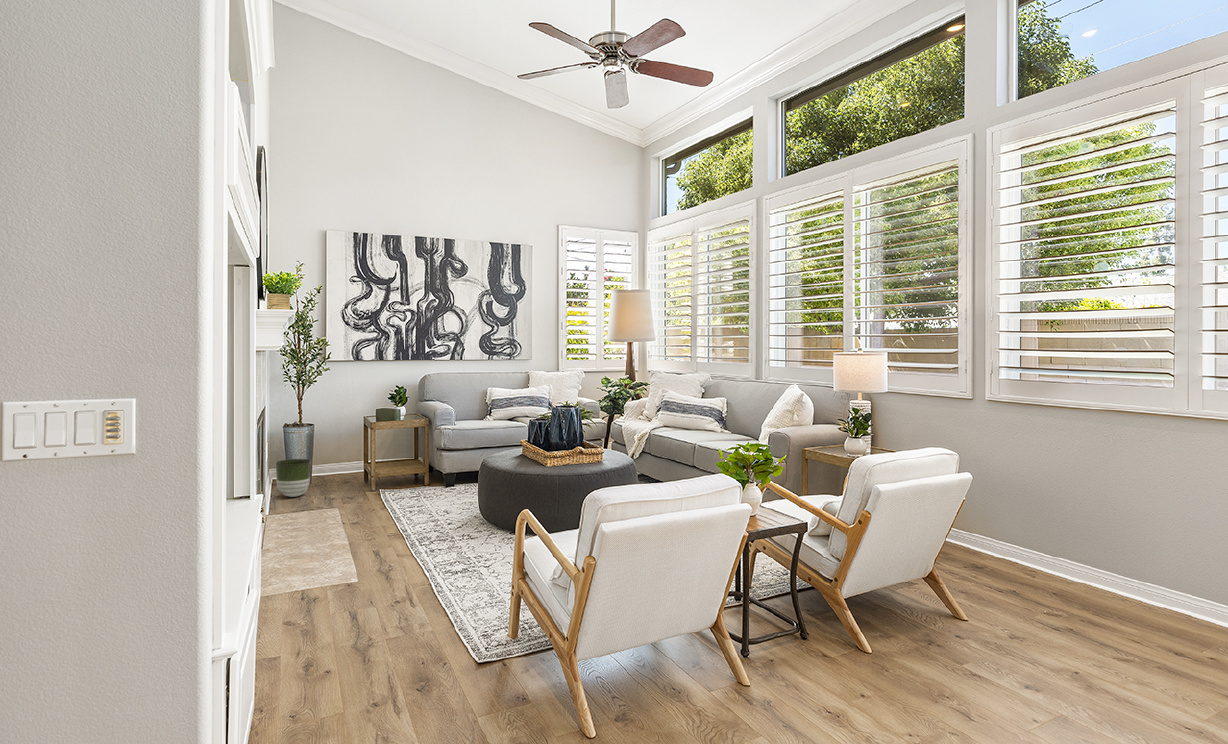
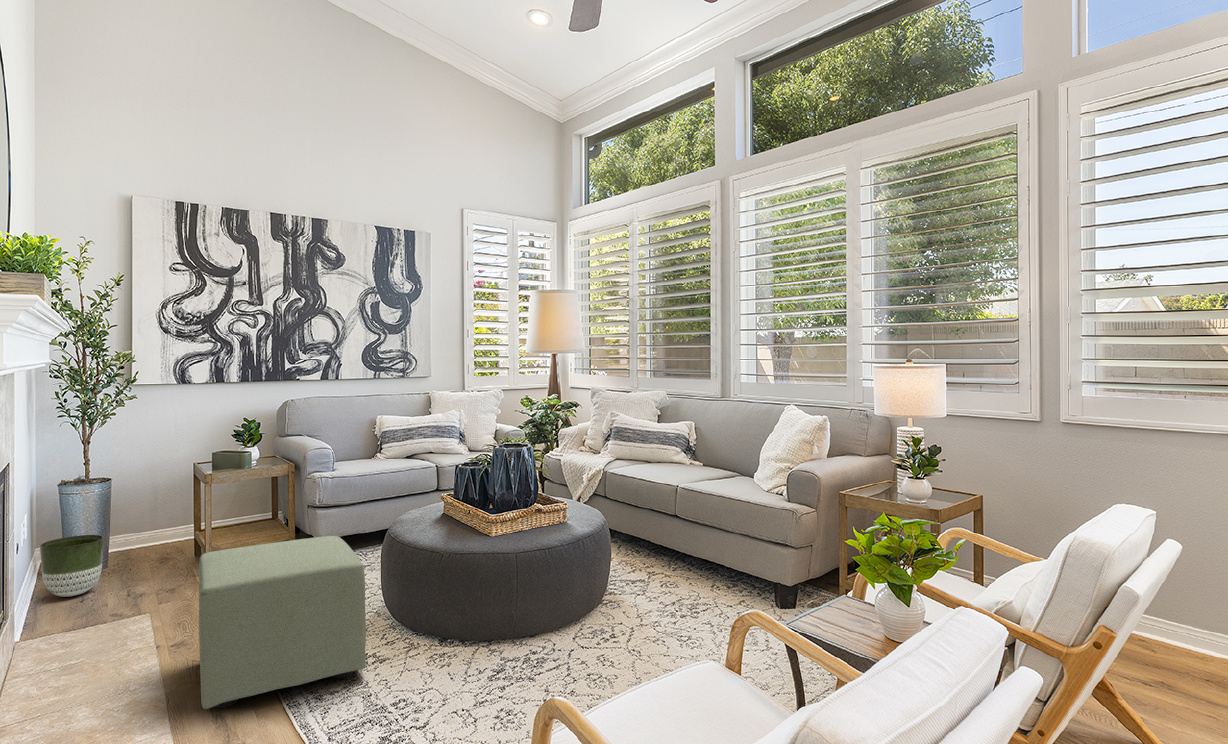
ottoman: none [368,461,462,551] -> present [199,536,366,709]

